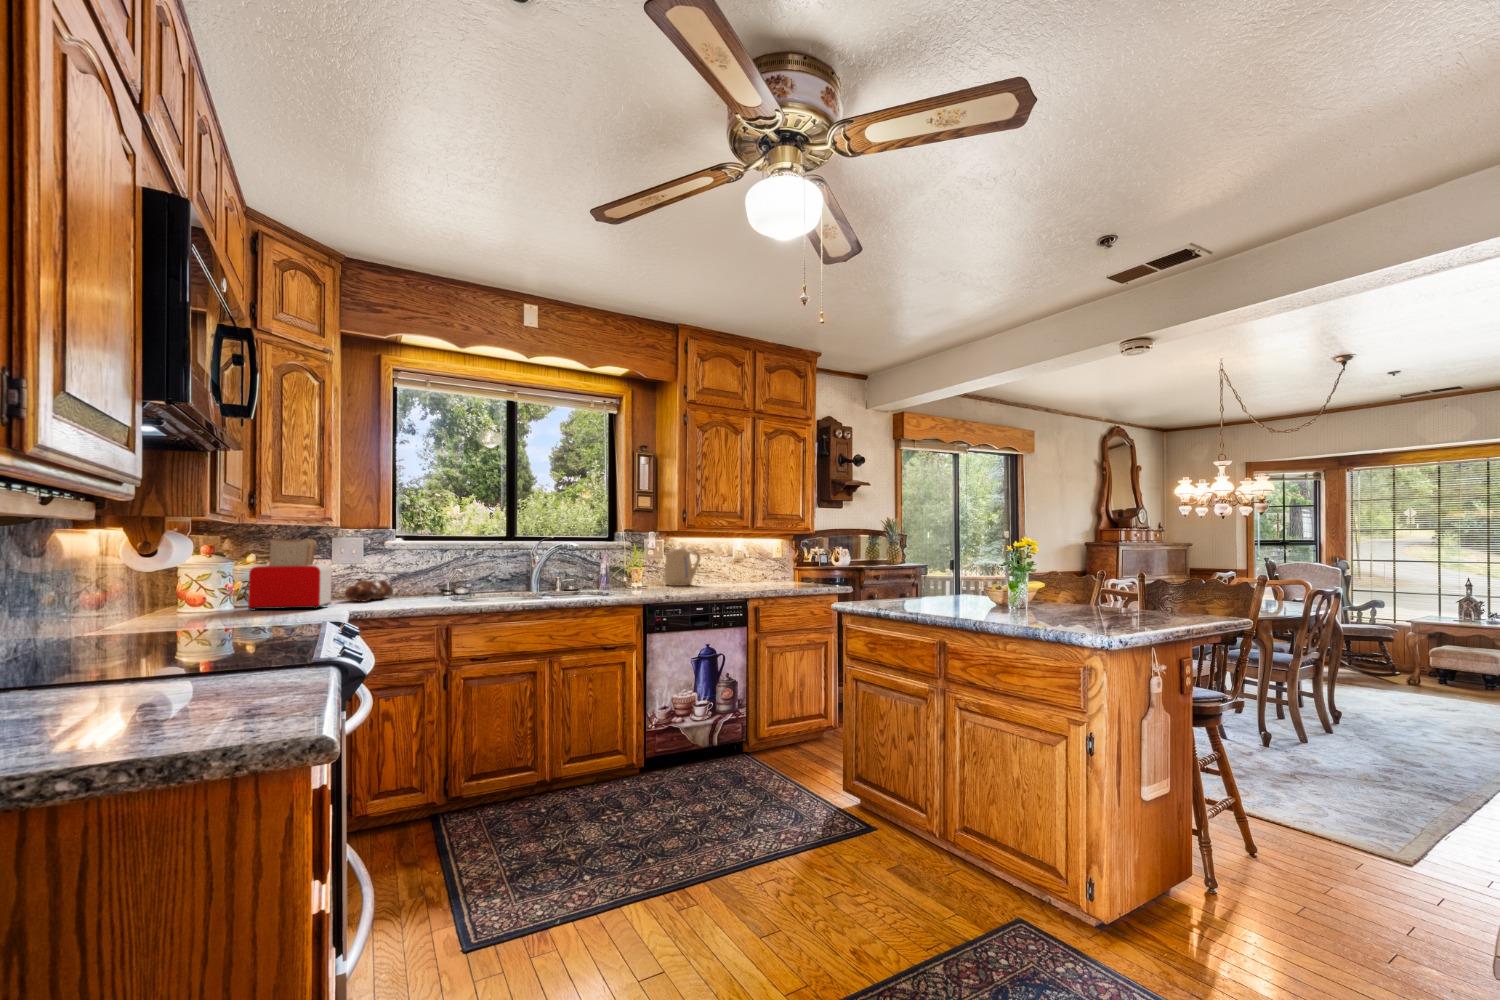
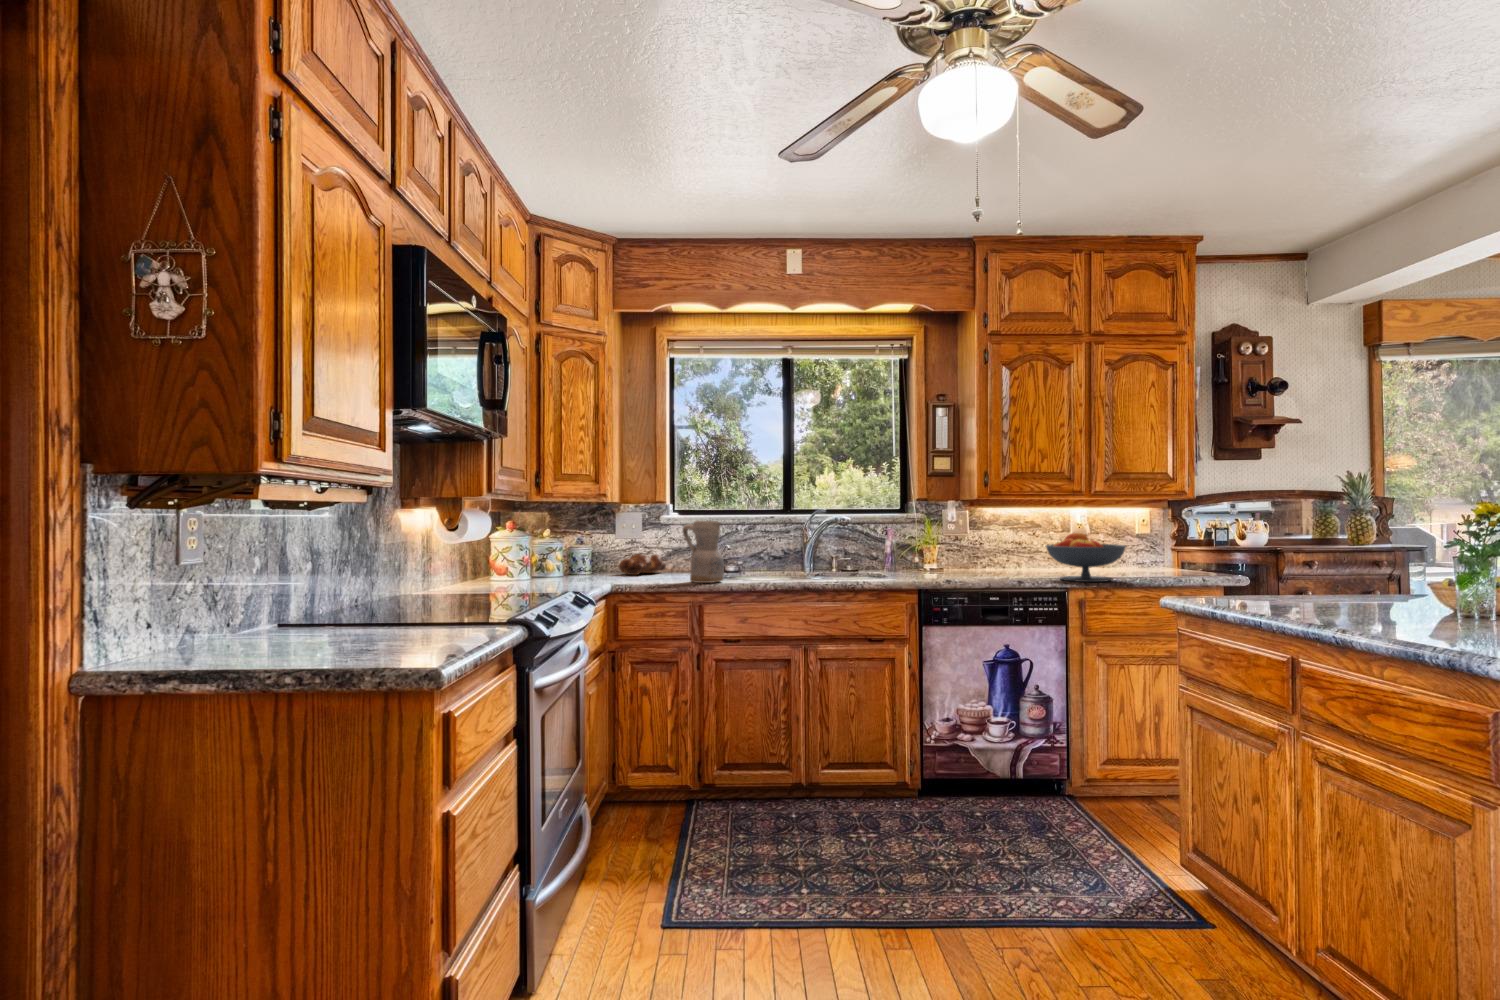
toaster: present [247,539,332,611] -> none [533,513,600,580]
kettle: present [664,546,700,586] -> none [968,522,1019,572]
ceramic pitcher: none [433,547,476,607] -> present [683,521,724,583]
fruit bowl: none [730,554,786,592] -> present [1046,533,1126,582]

